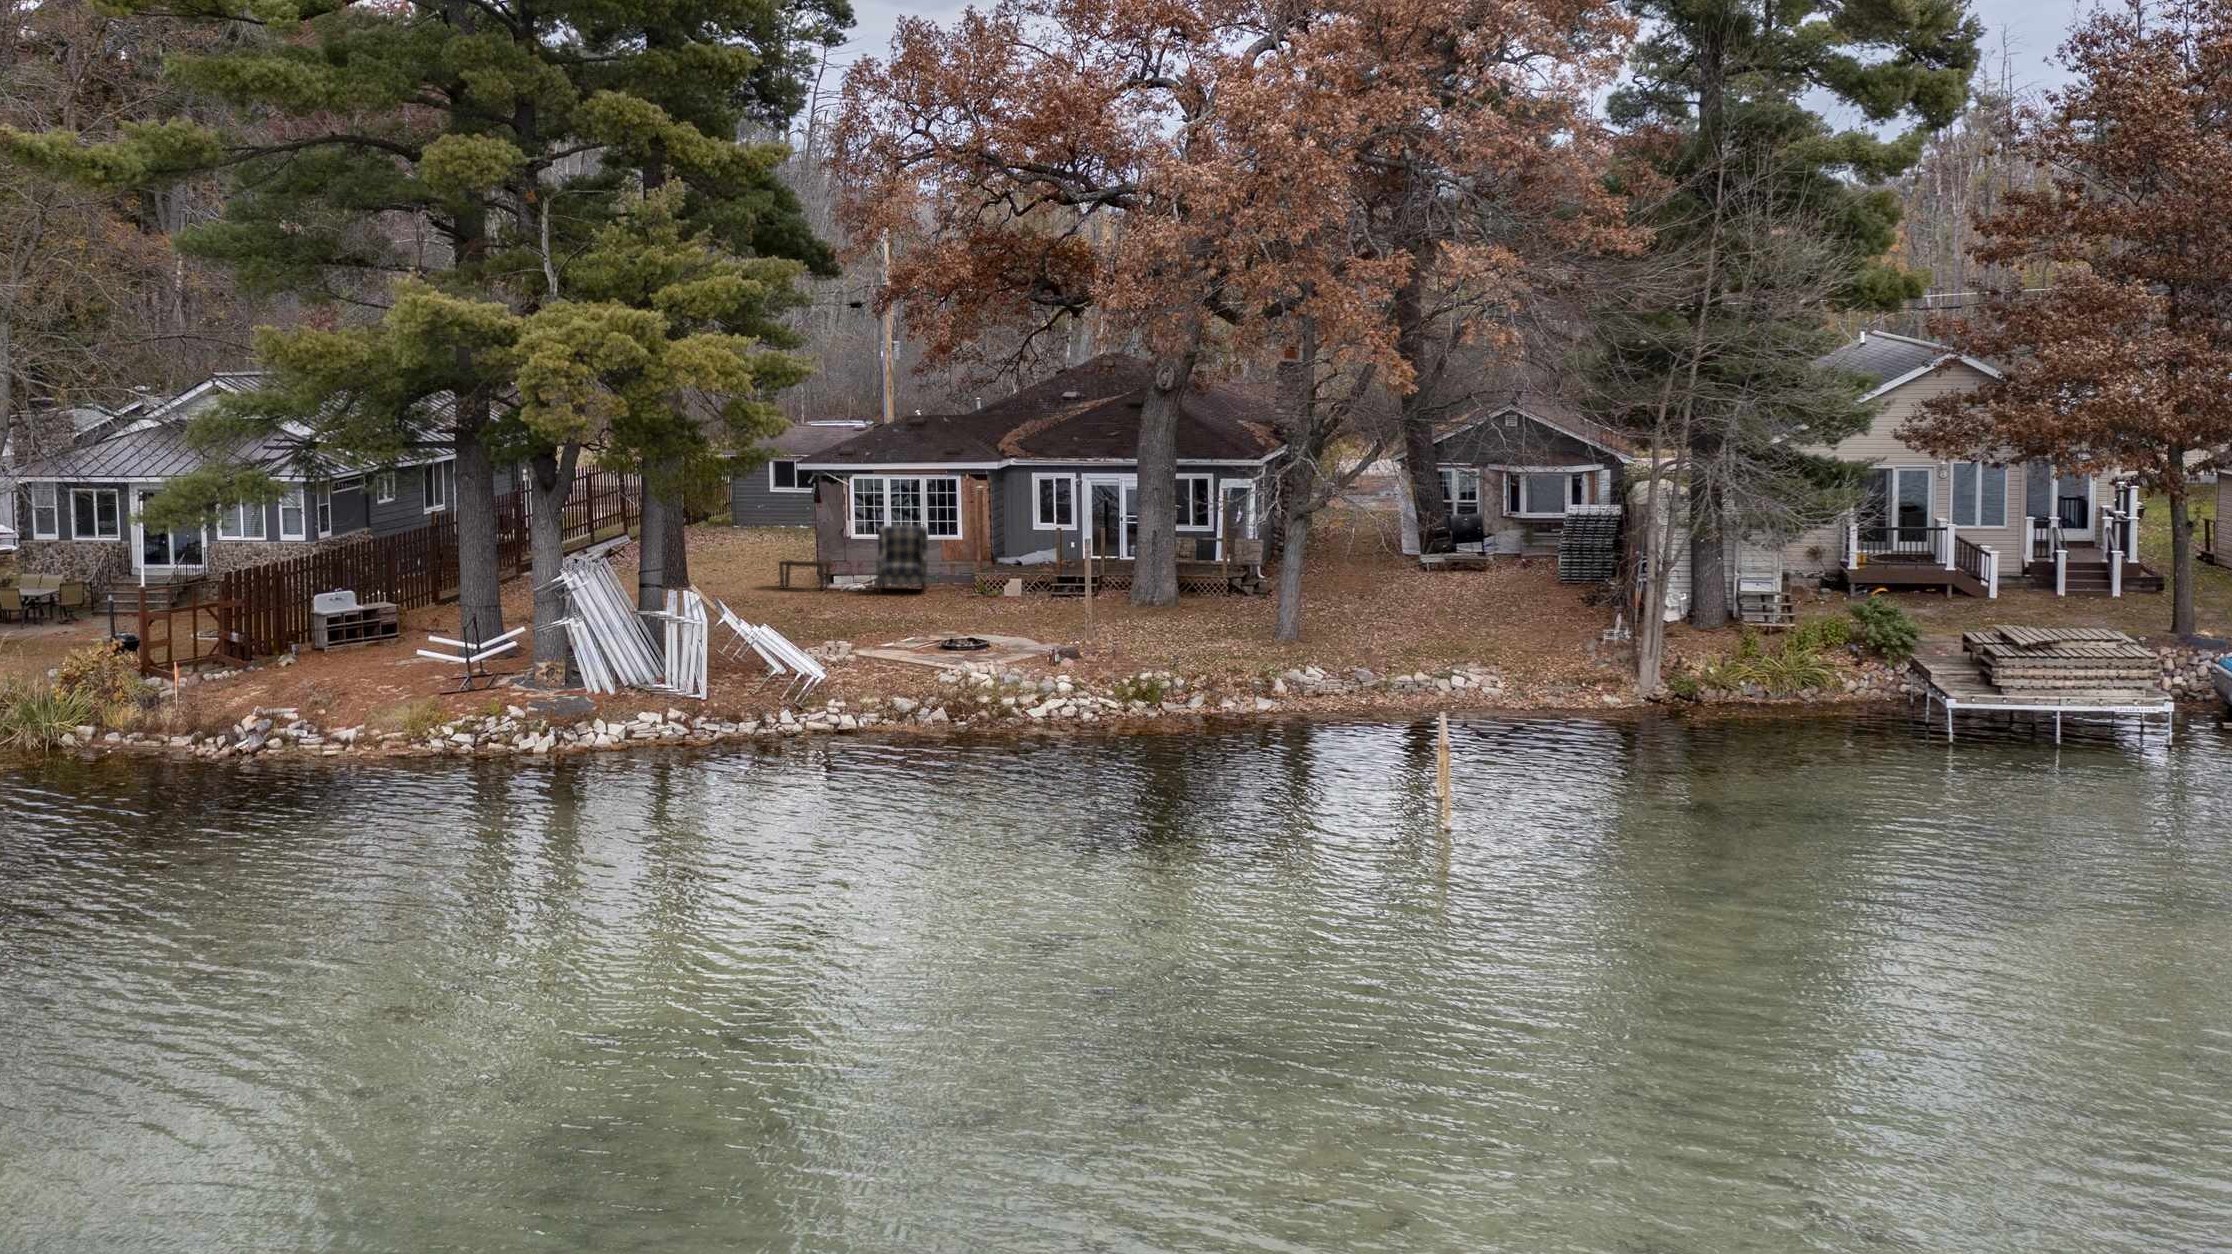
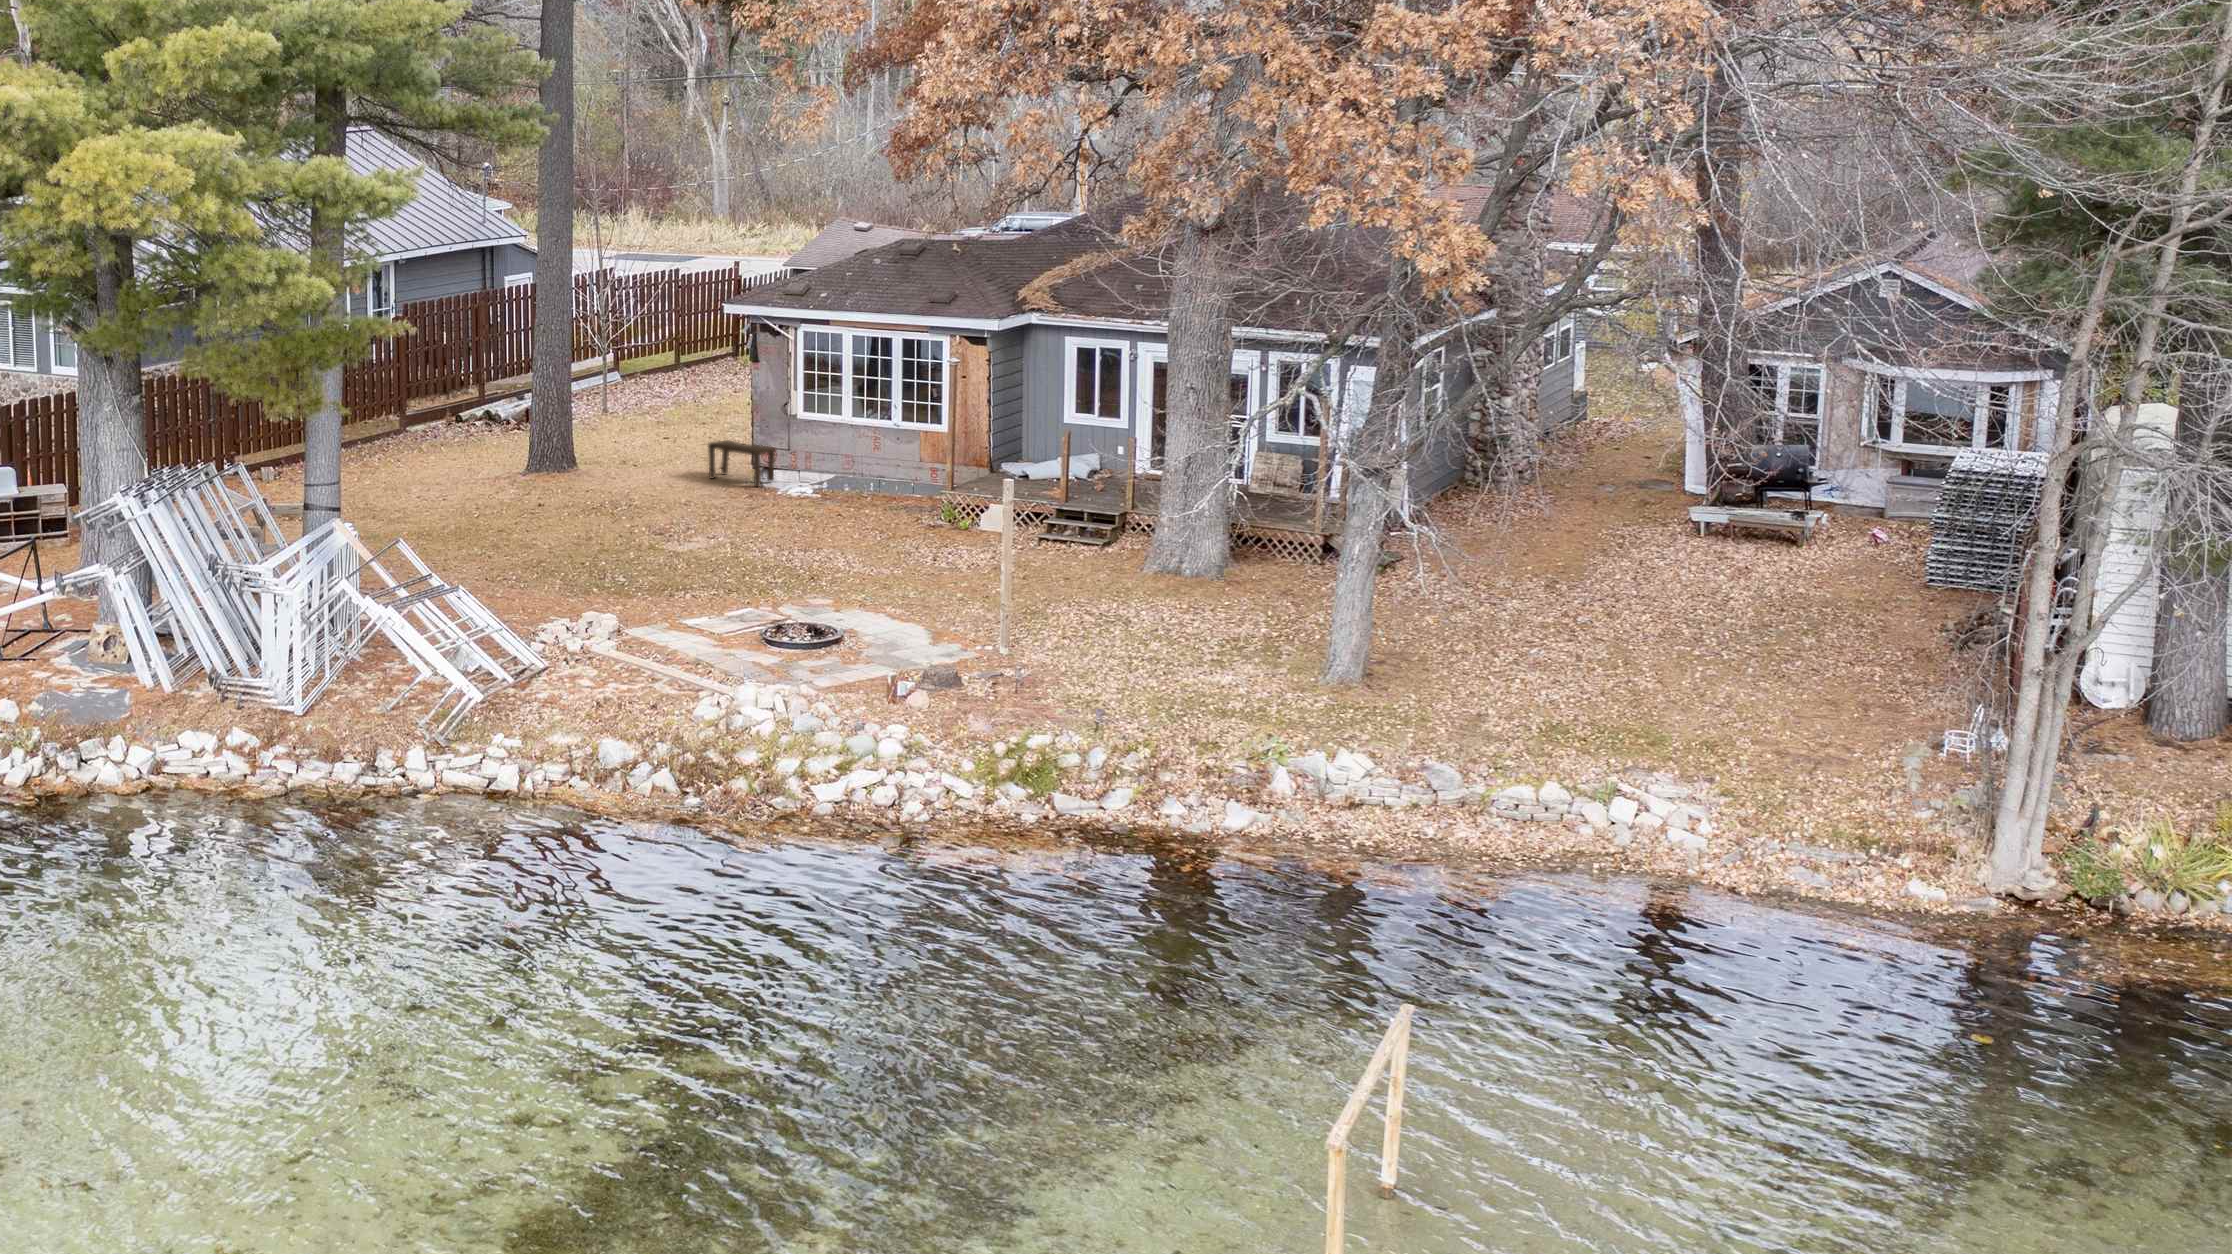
chair: present [876,525,928,593] -> none [819,405,904,505]
potted tree: present [1523,525,1542,565] -> none [1874,452,1919,522]

